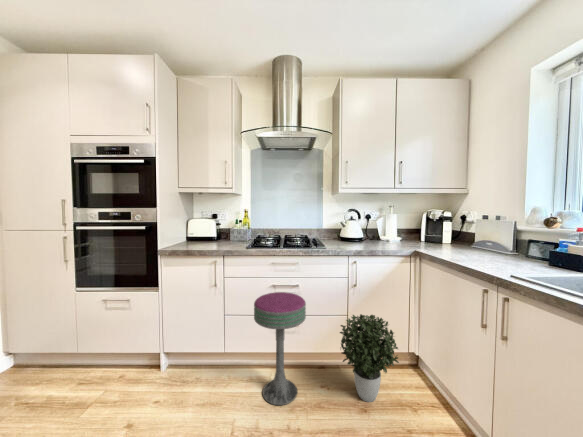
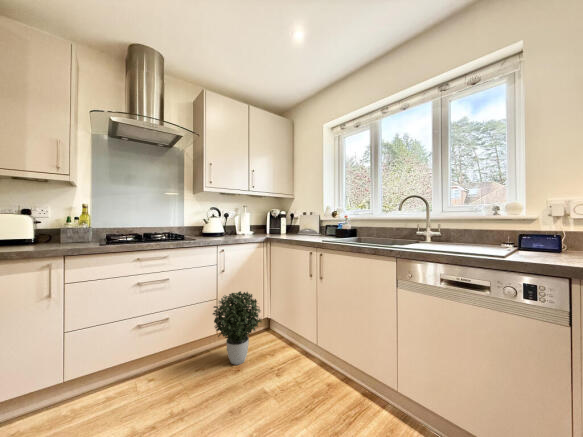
bar stool: present [254,292,306,405] -> none [120,287,182,405]

